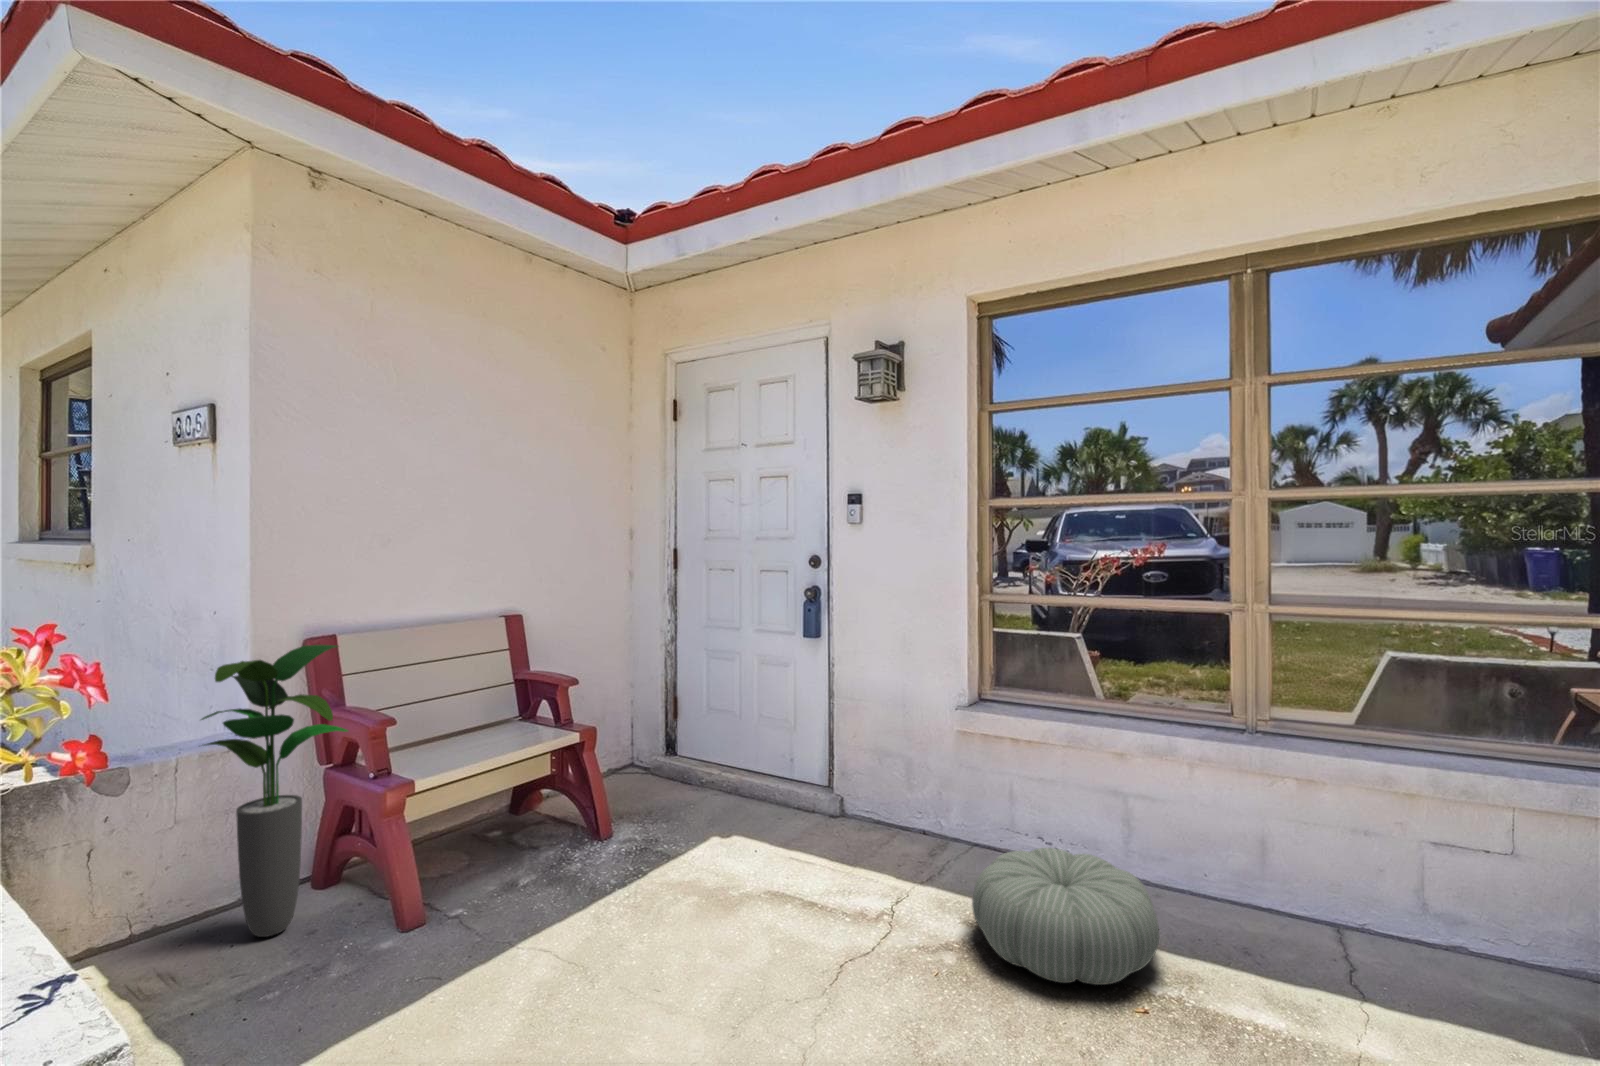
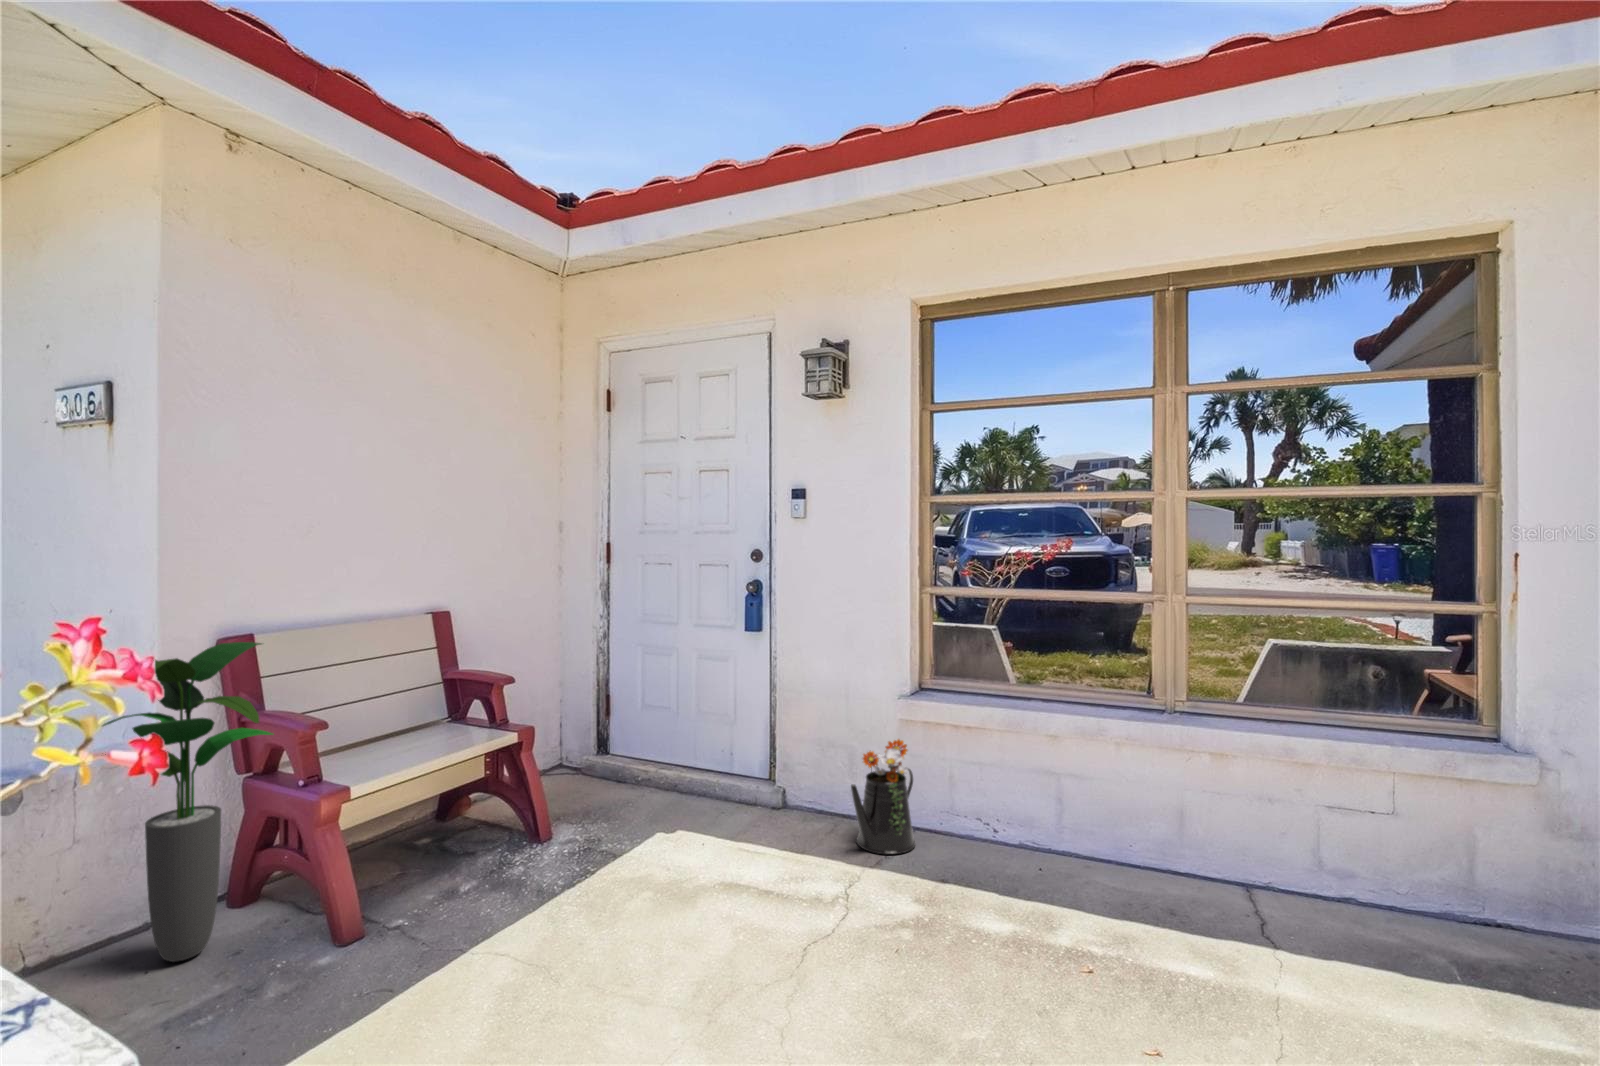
watering can: none [902,749,972,871] -> present [851,739,915,854]
pouf: present [972,848,1159,985] -> none [927,827,1100,953]

